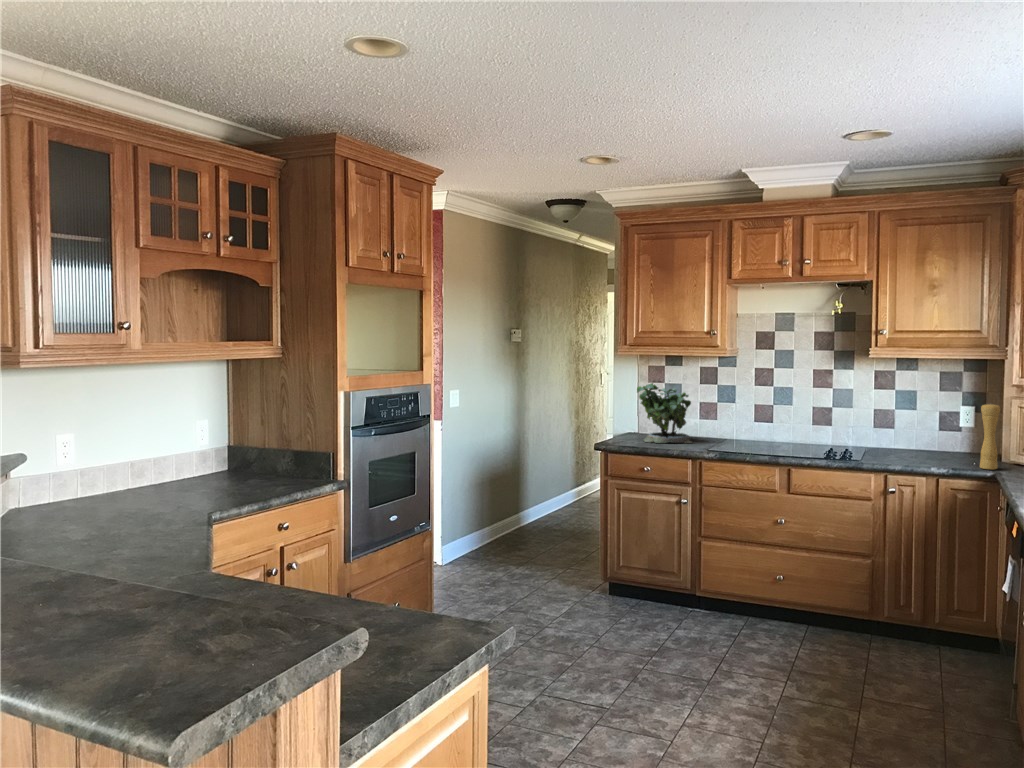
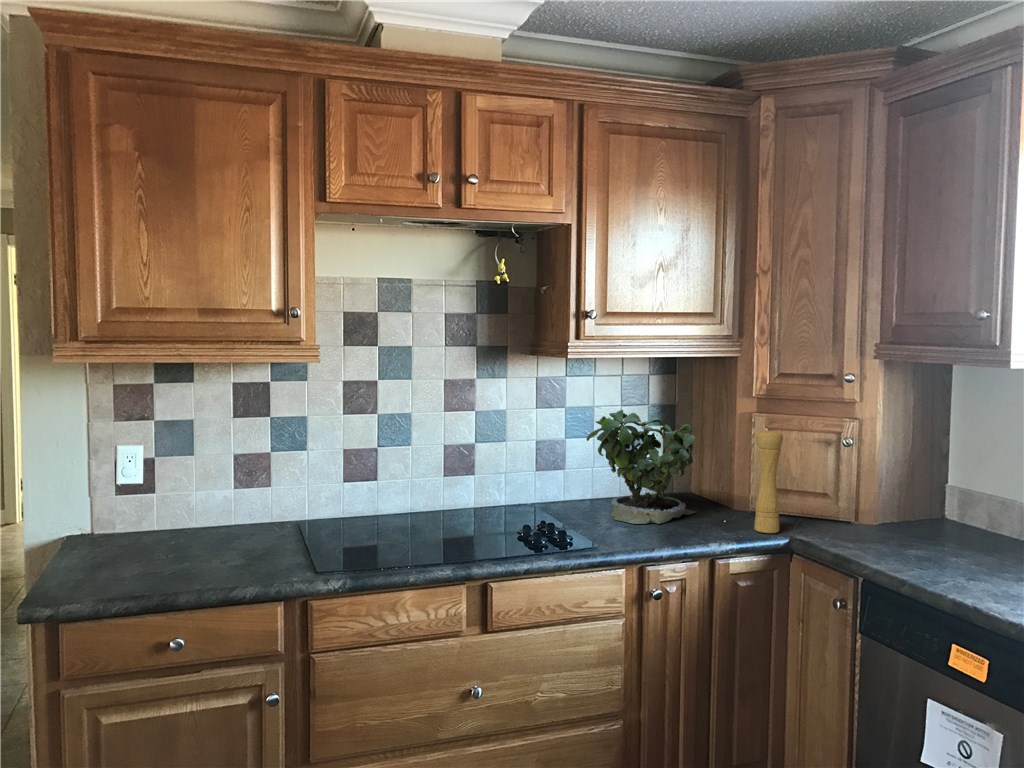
potted plant: present [637,383,693,443] -> present [586,404,697,524]

